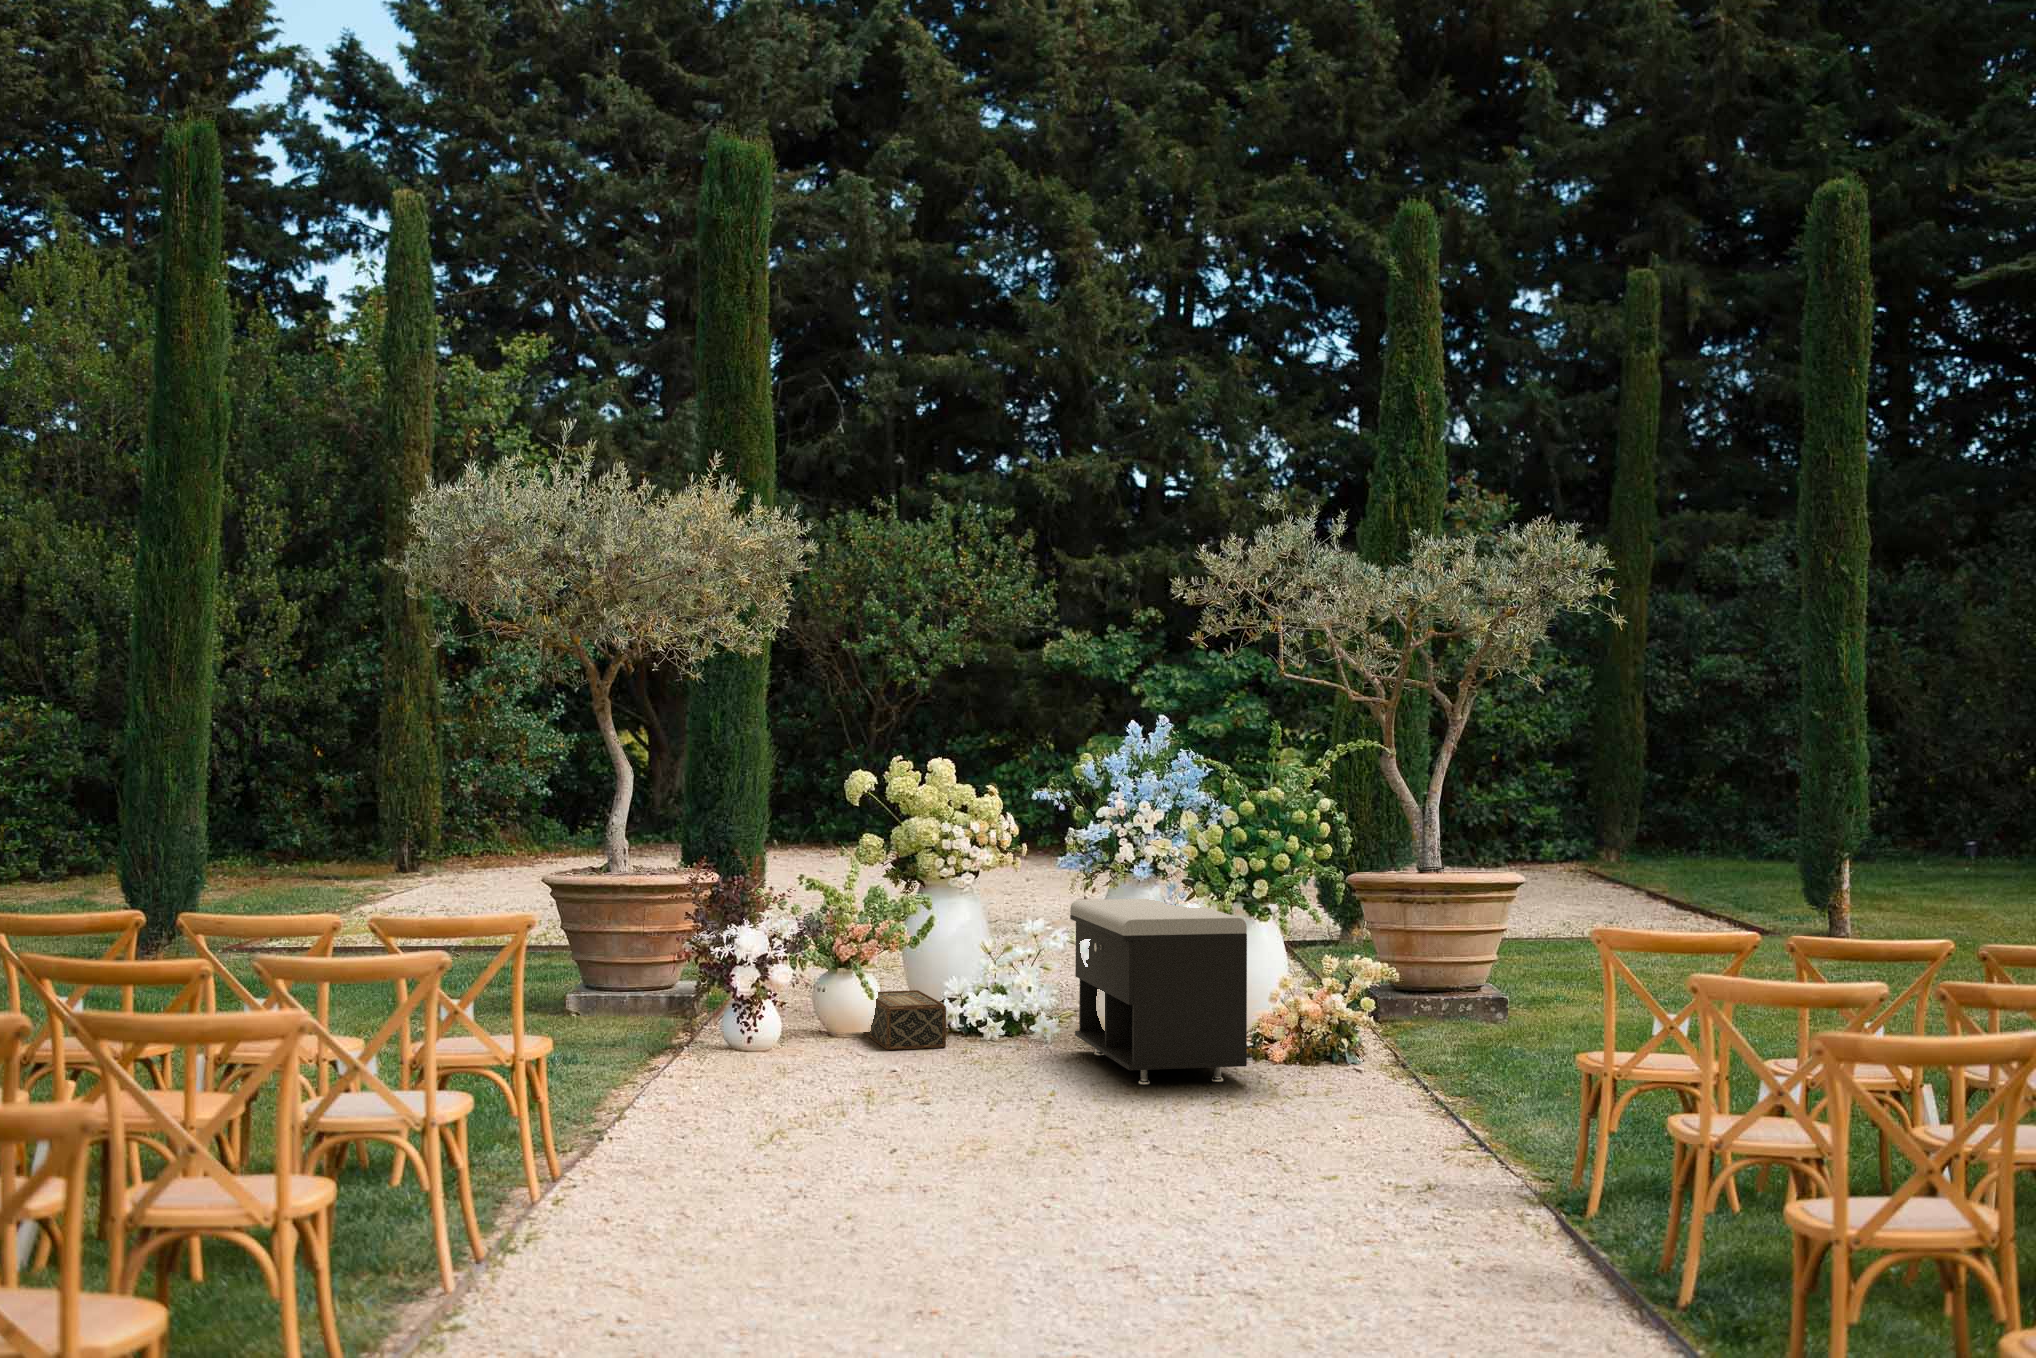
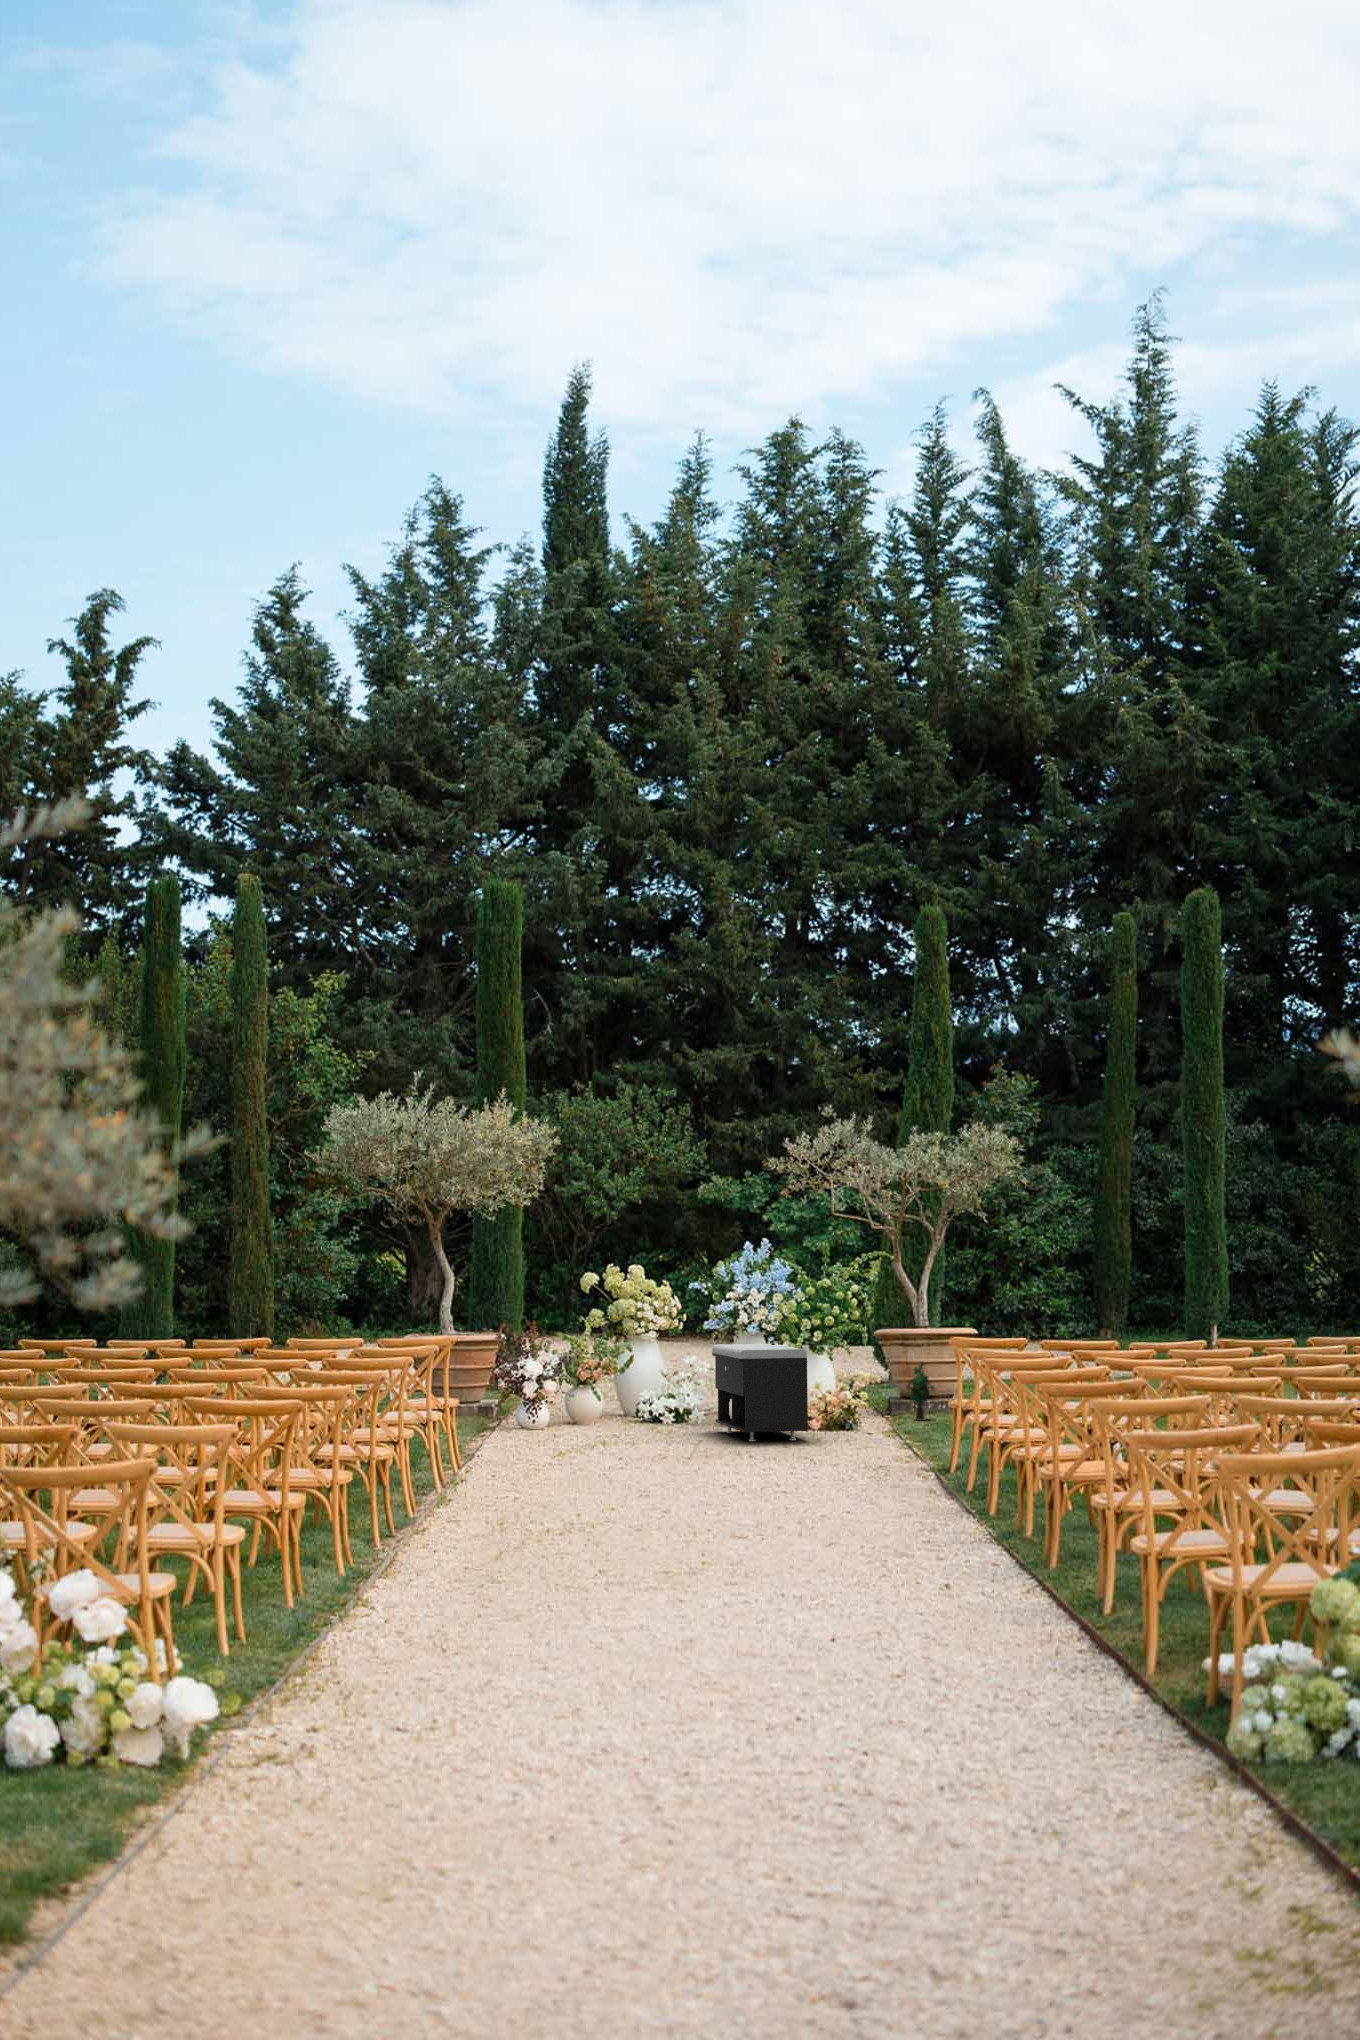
decorative plant: none [1394,924,1446,1022] -> present [907,1363,935,1421]
woven basket: present [863,990,946,1050] -> none [593,1402,642,1432]

